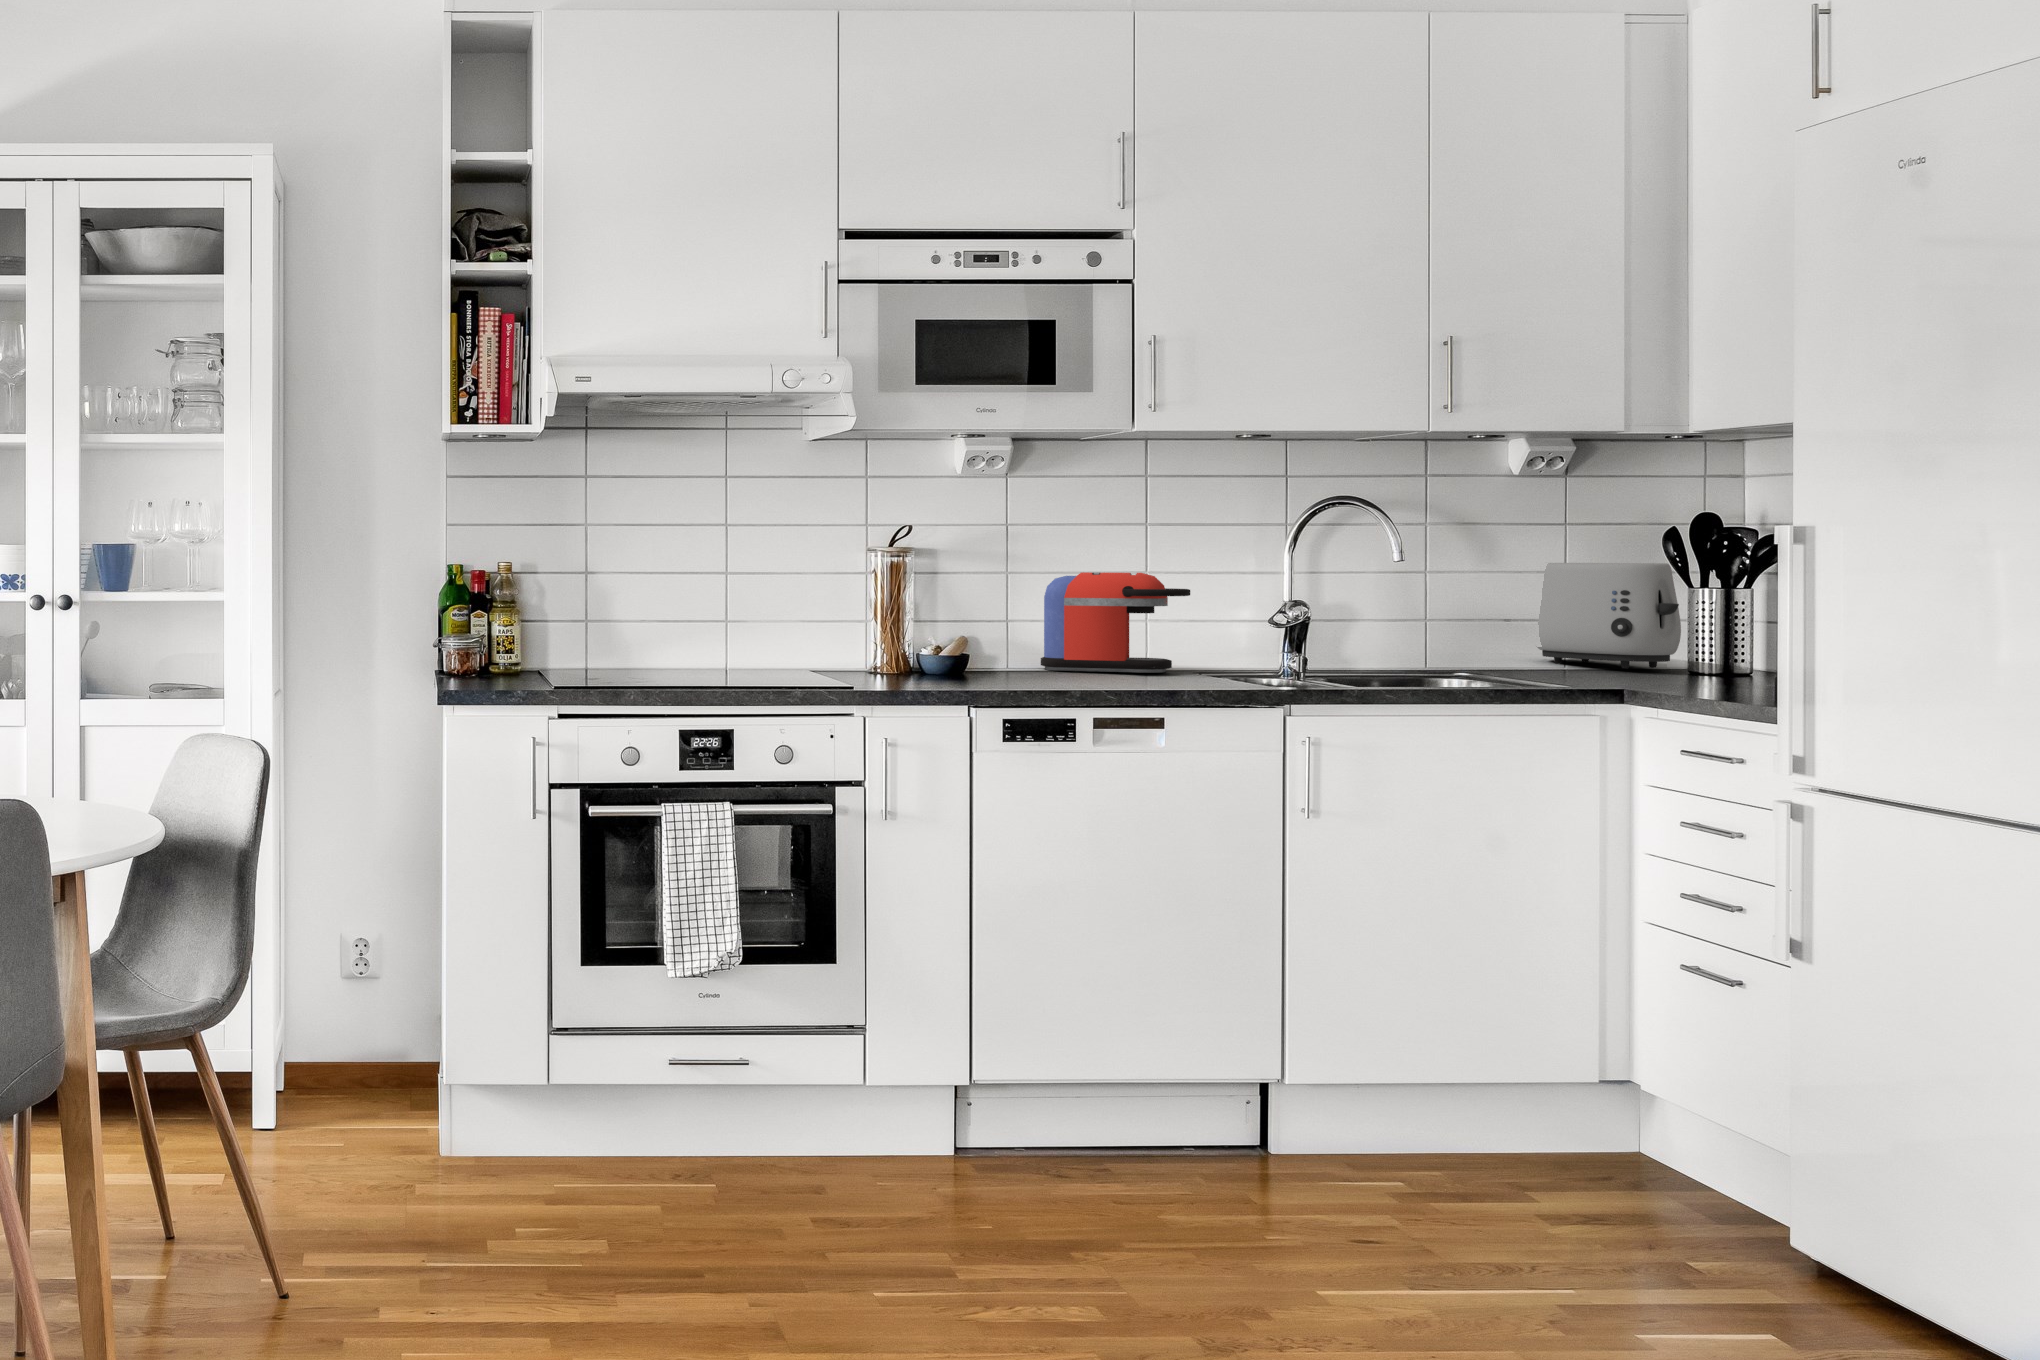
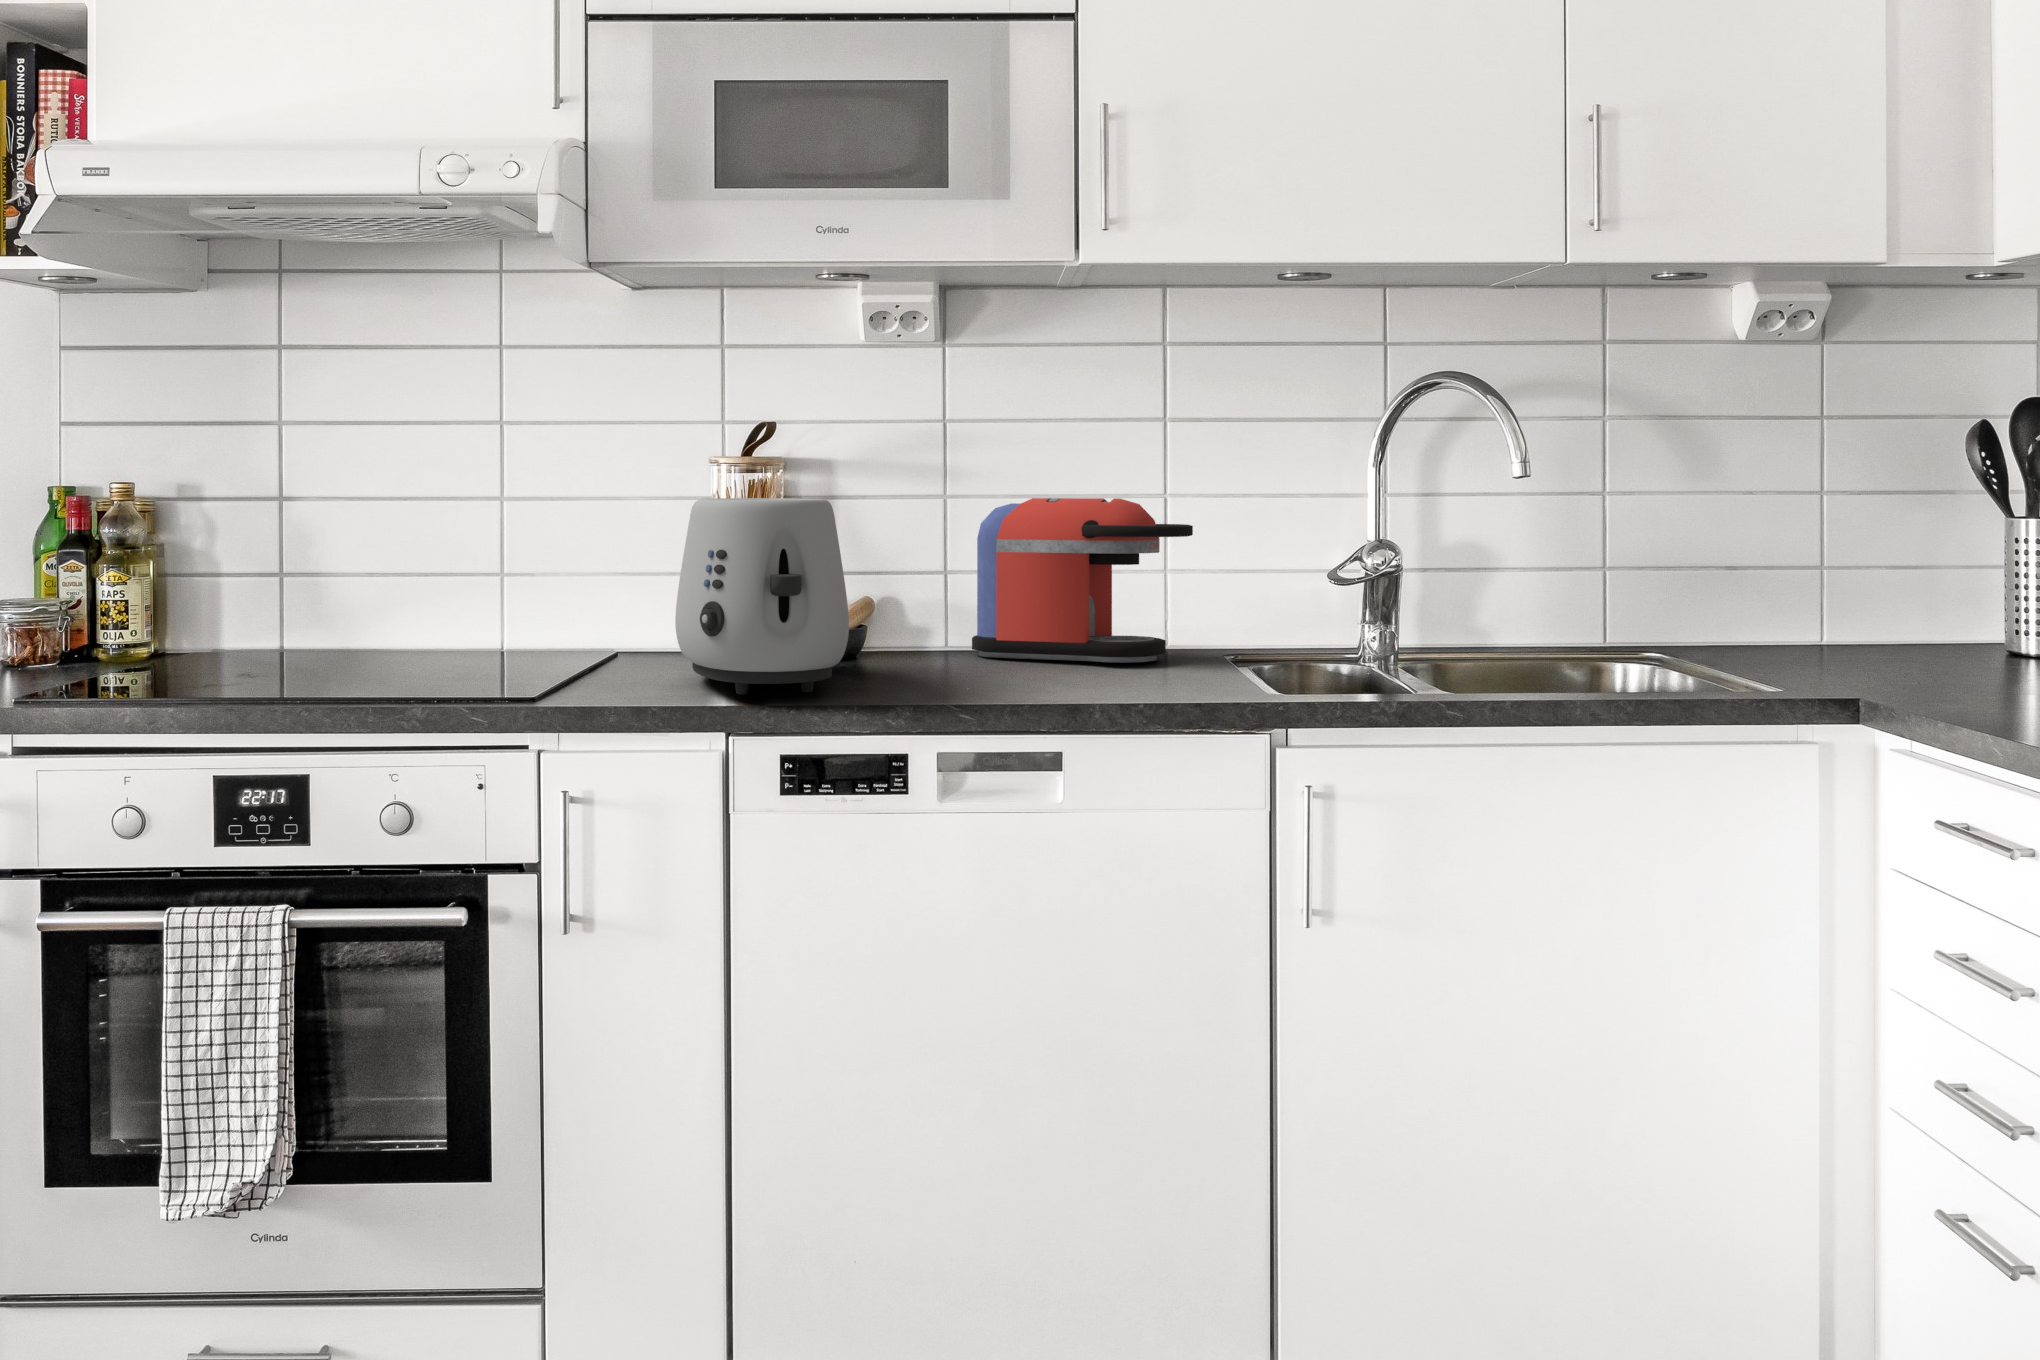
toaster: present [1537,563,1681,668] -> present [675,498,849,694]

